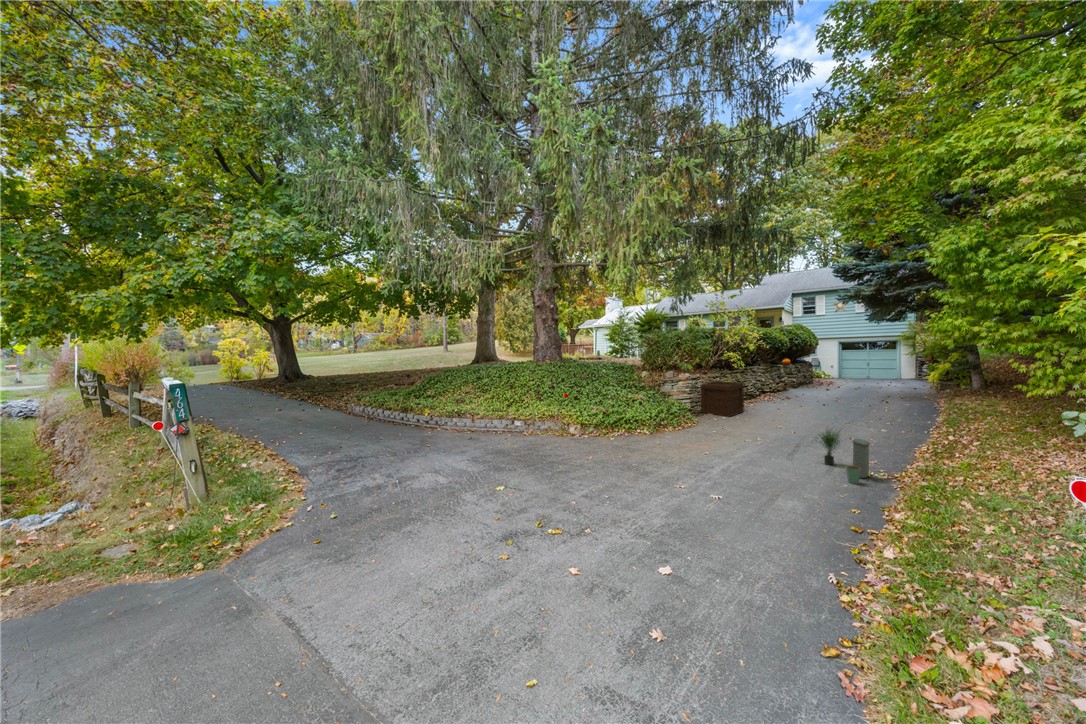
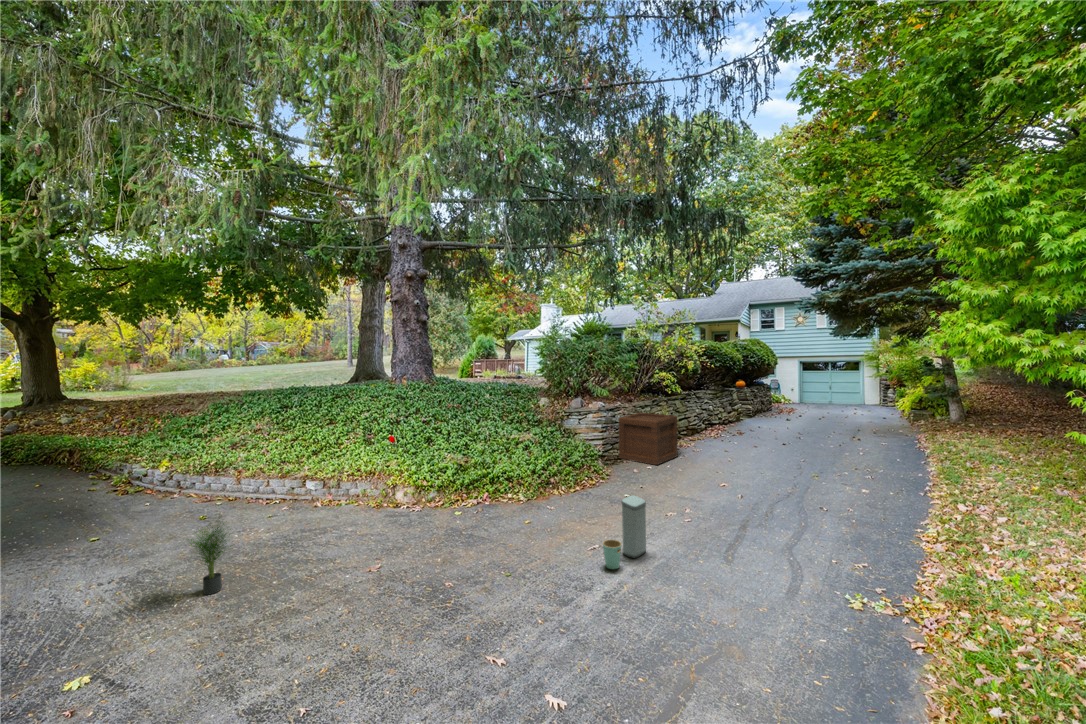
potted plant: present [819,430,839,465] -> present [191,523,227,595]
trash can: present [846,439,869,484] -> present [603,495,646,569]

